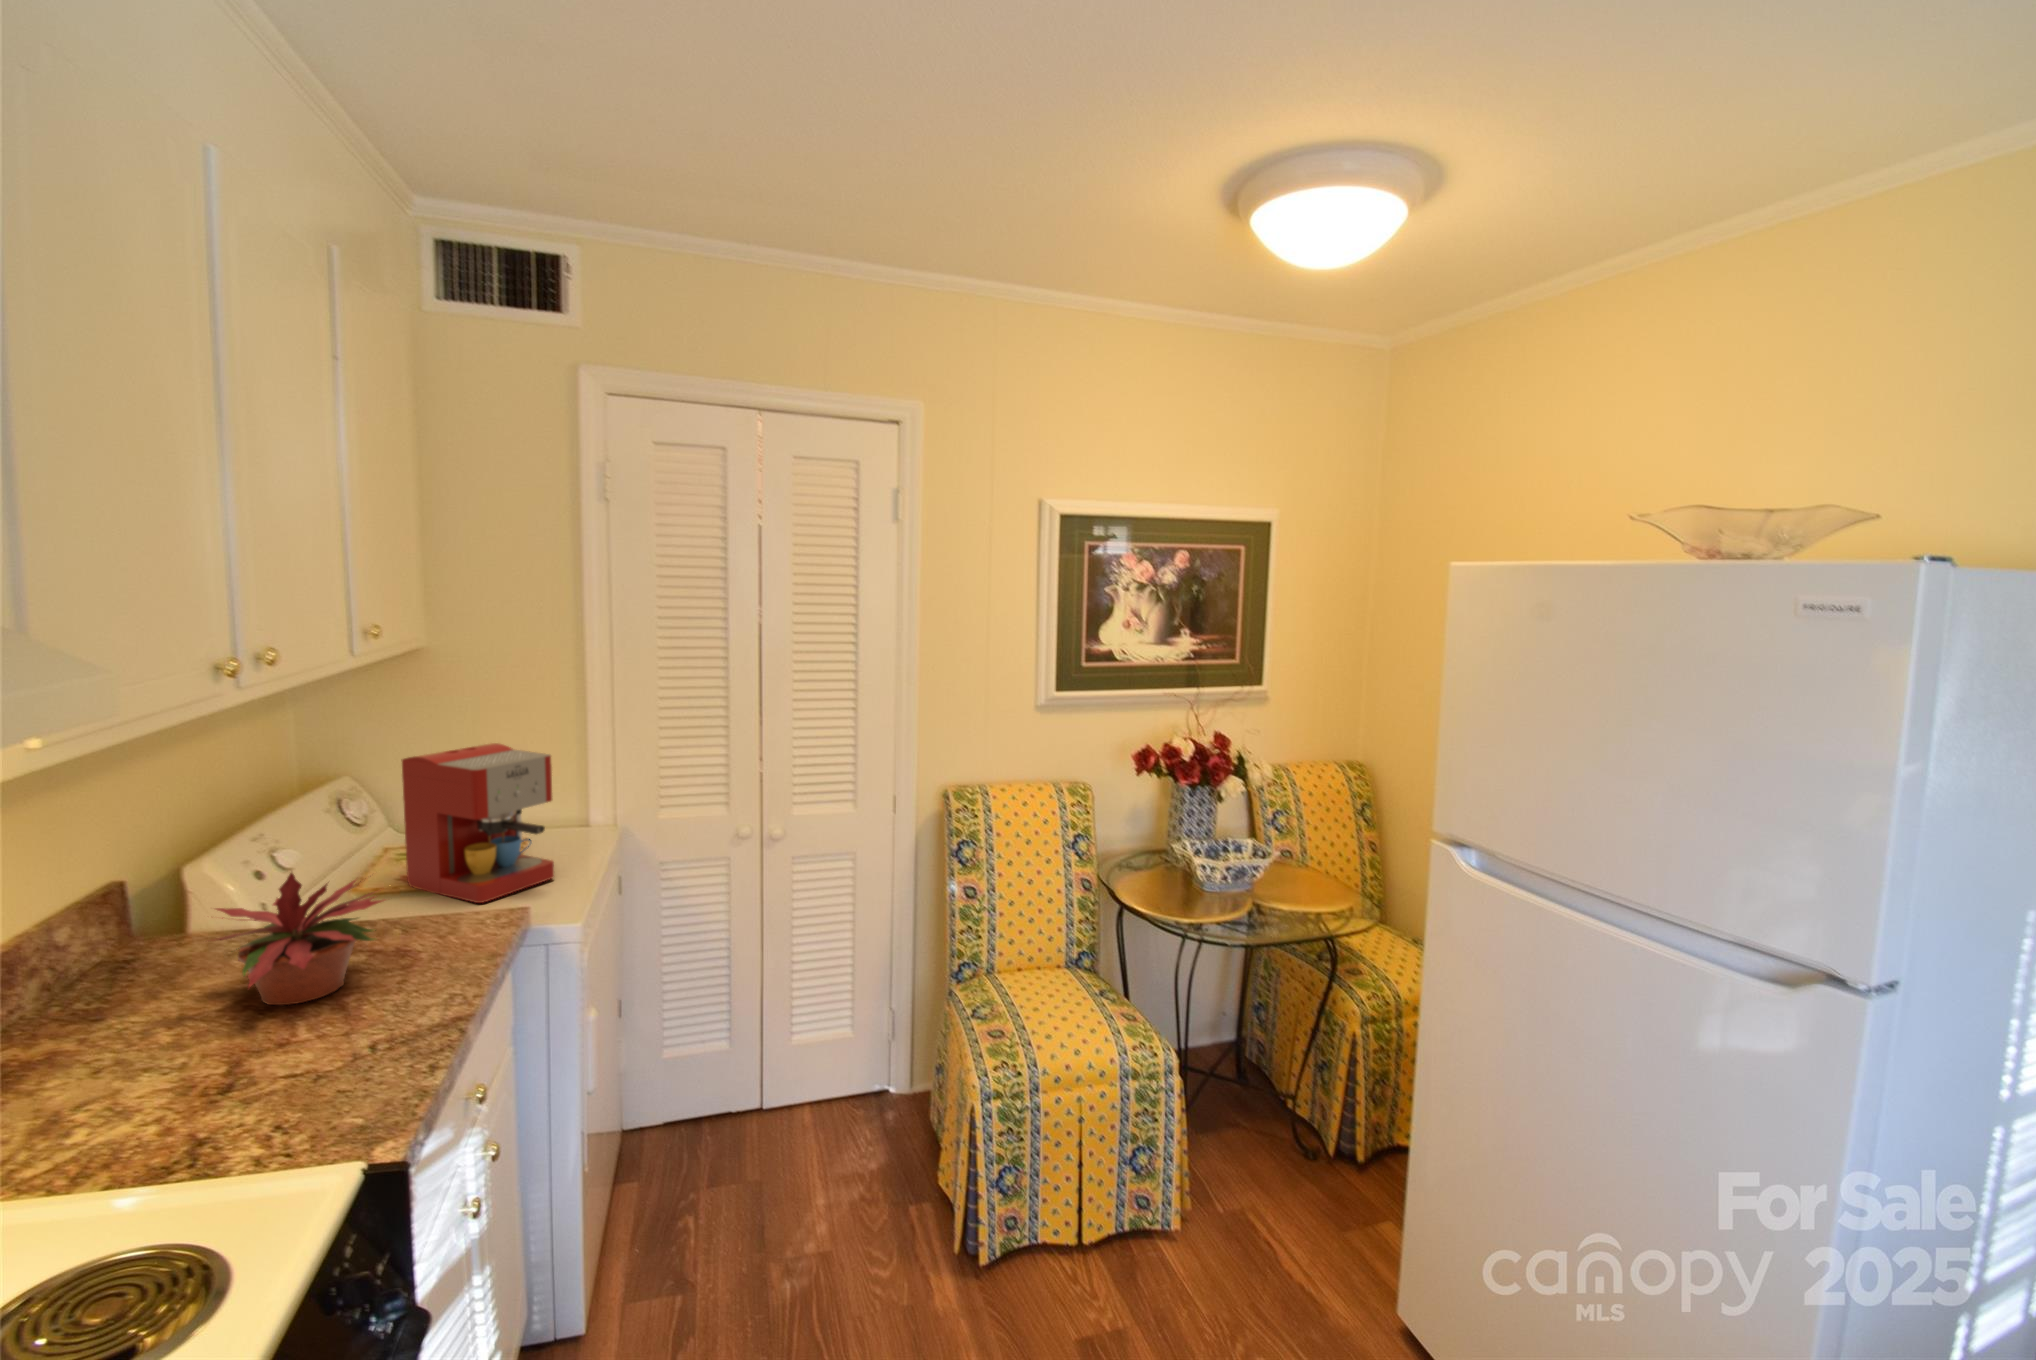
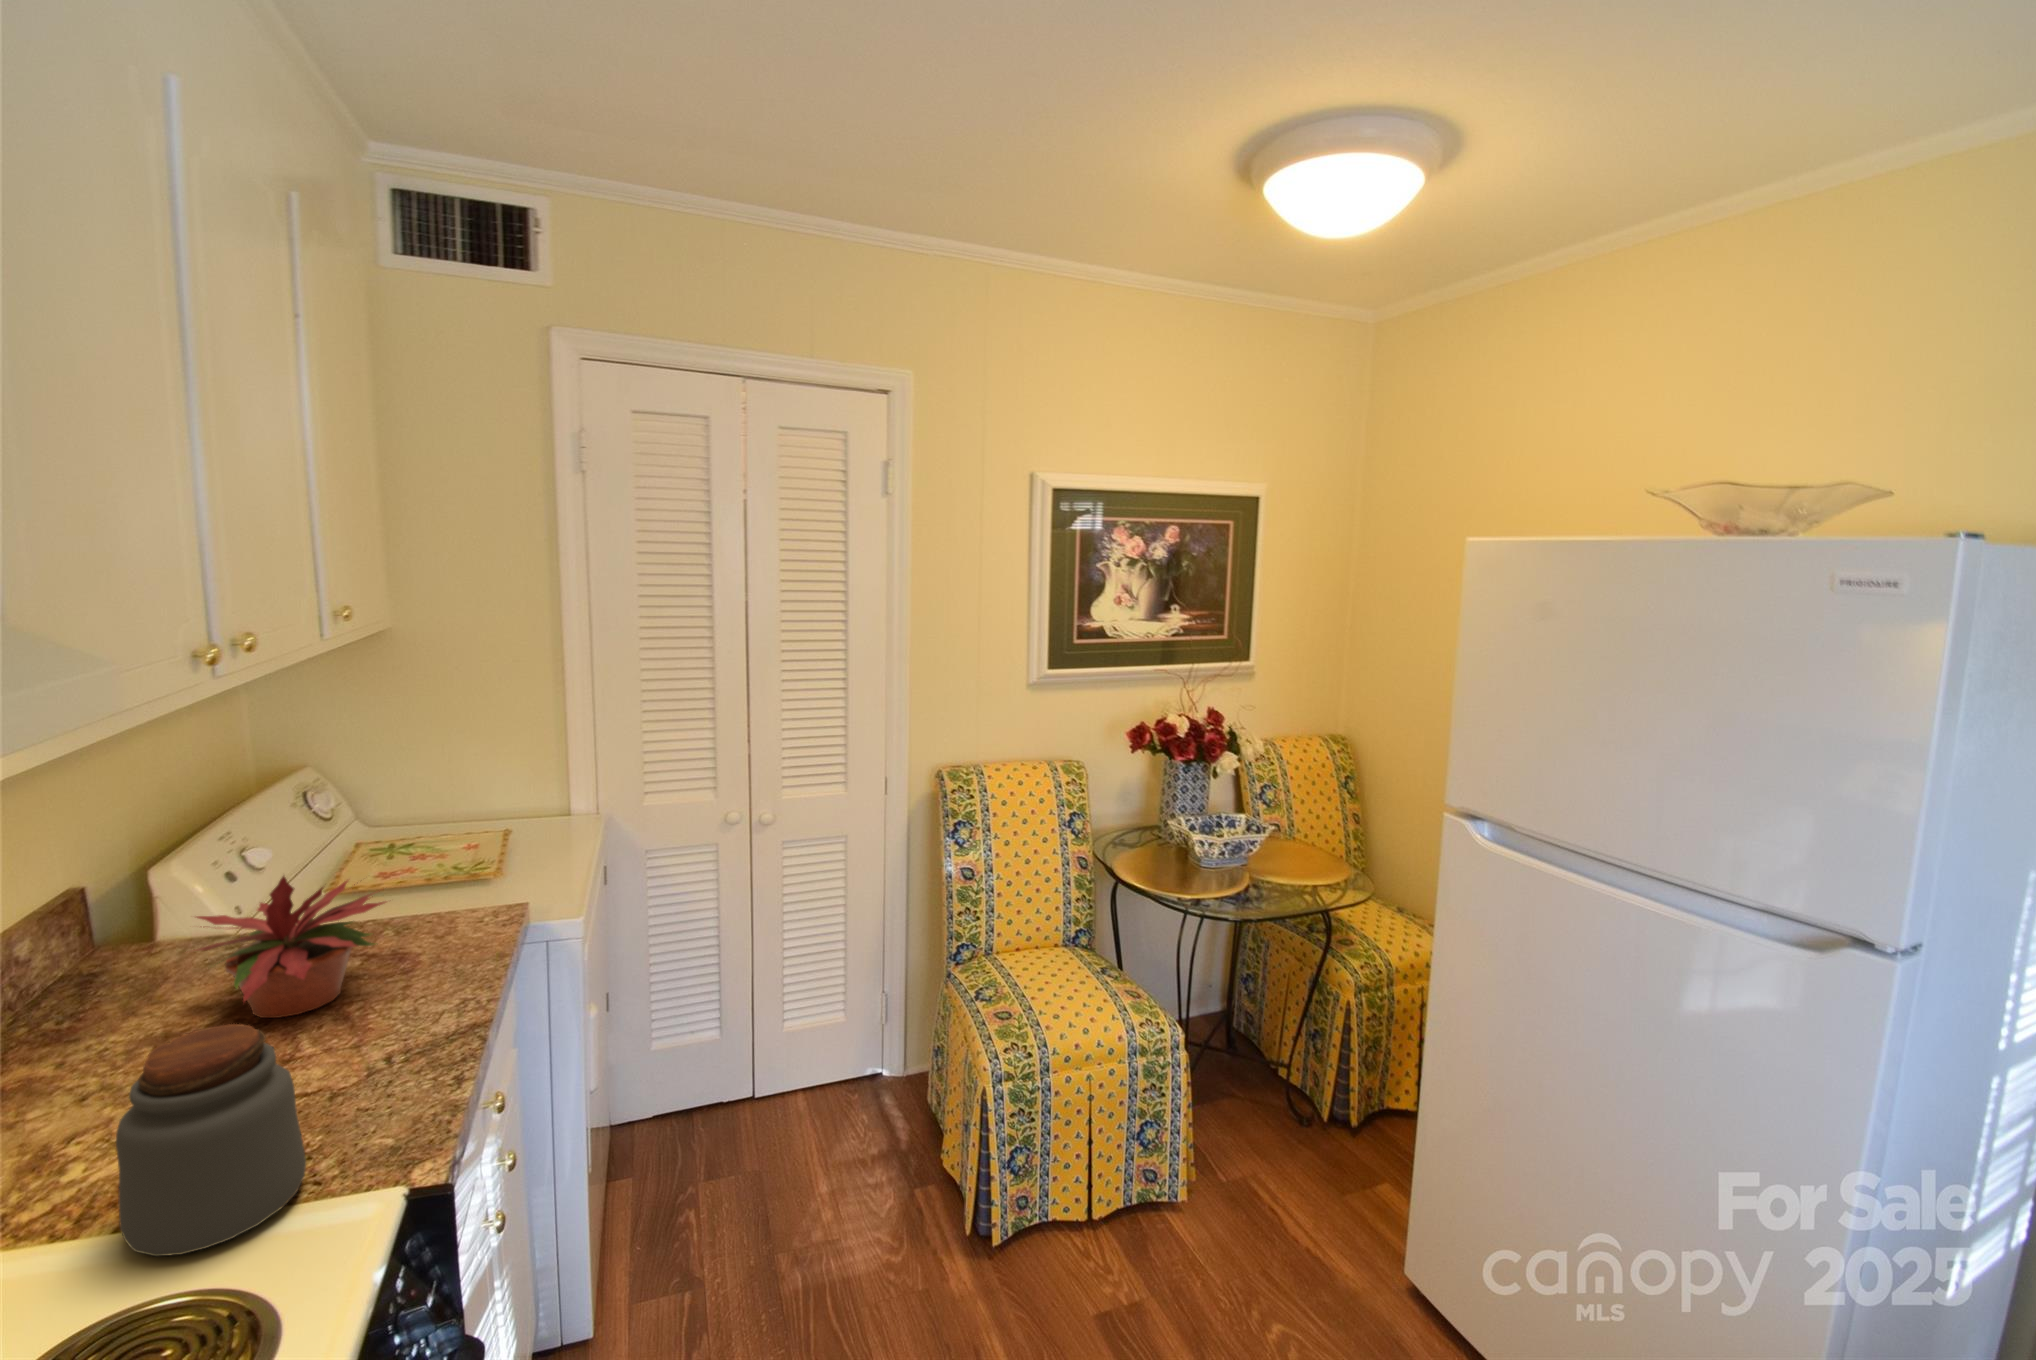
coffee maker: present [402,743,554,903] -> none [380,730,547,900]
jar: none [105,1003,279,1214] -> present [116,1024,306,1257]

